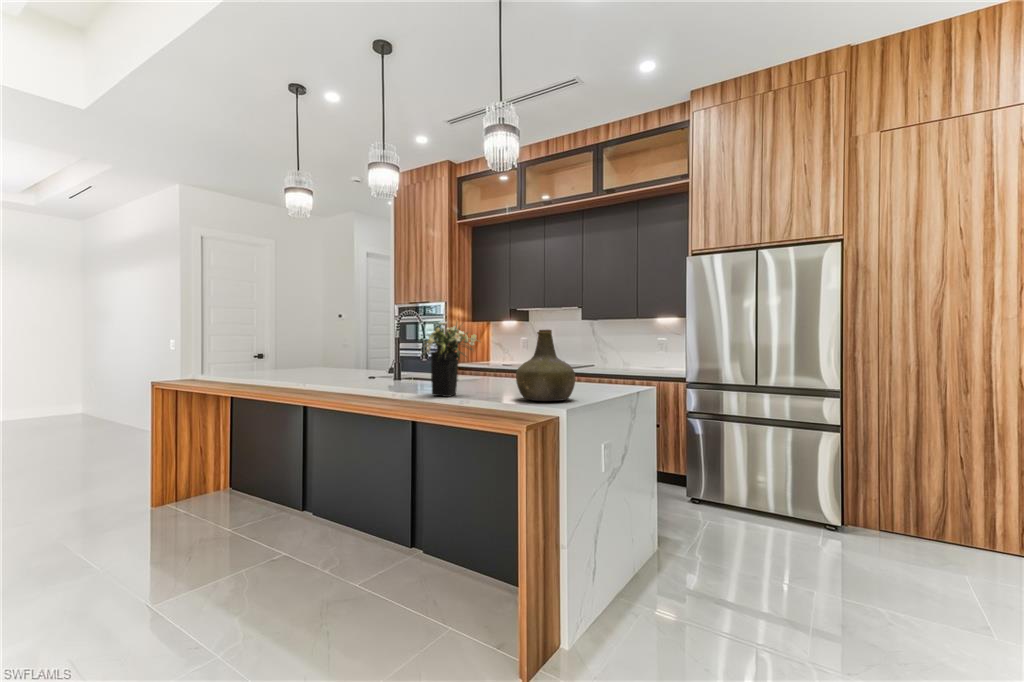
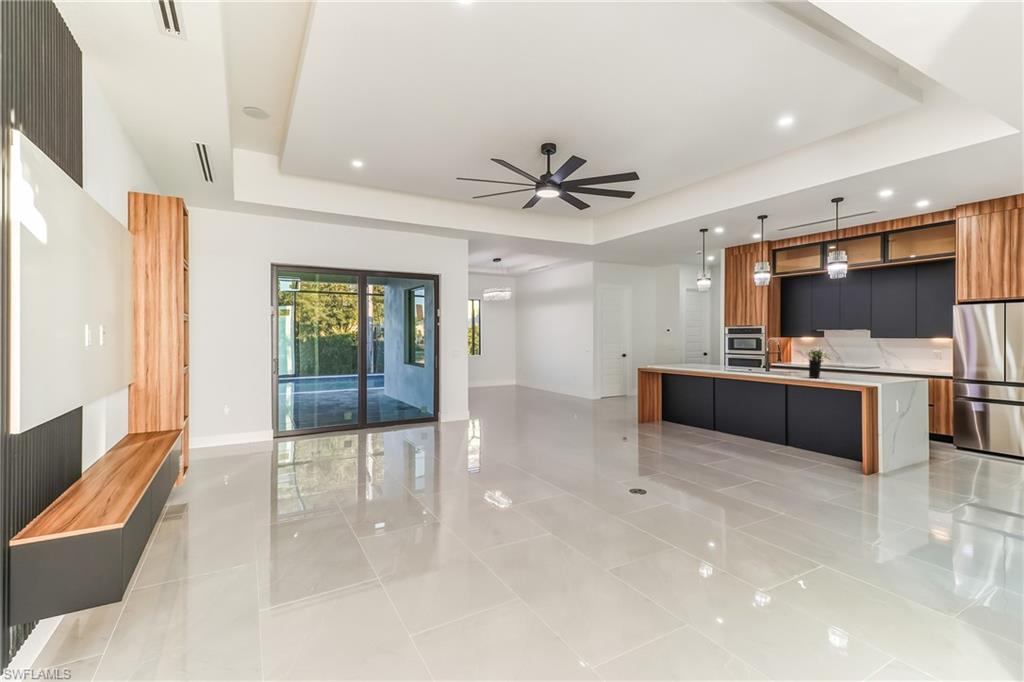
bottle: present [516,330,576,401] -> none [854,352,884,381]

